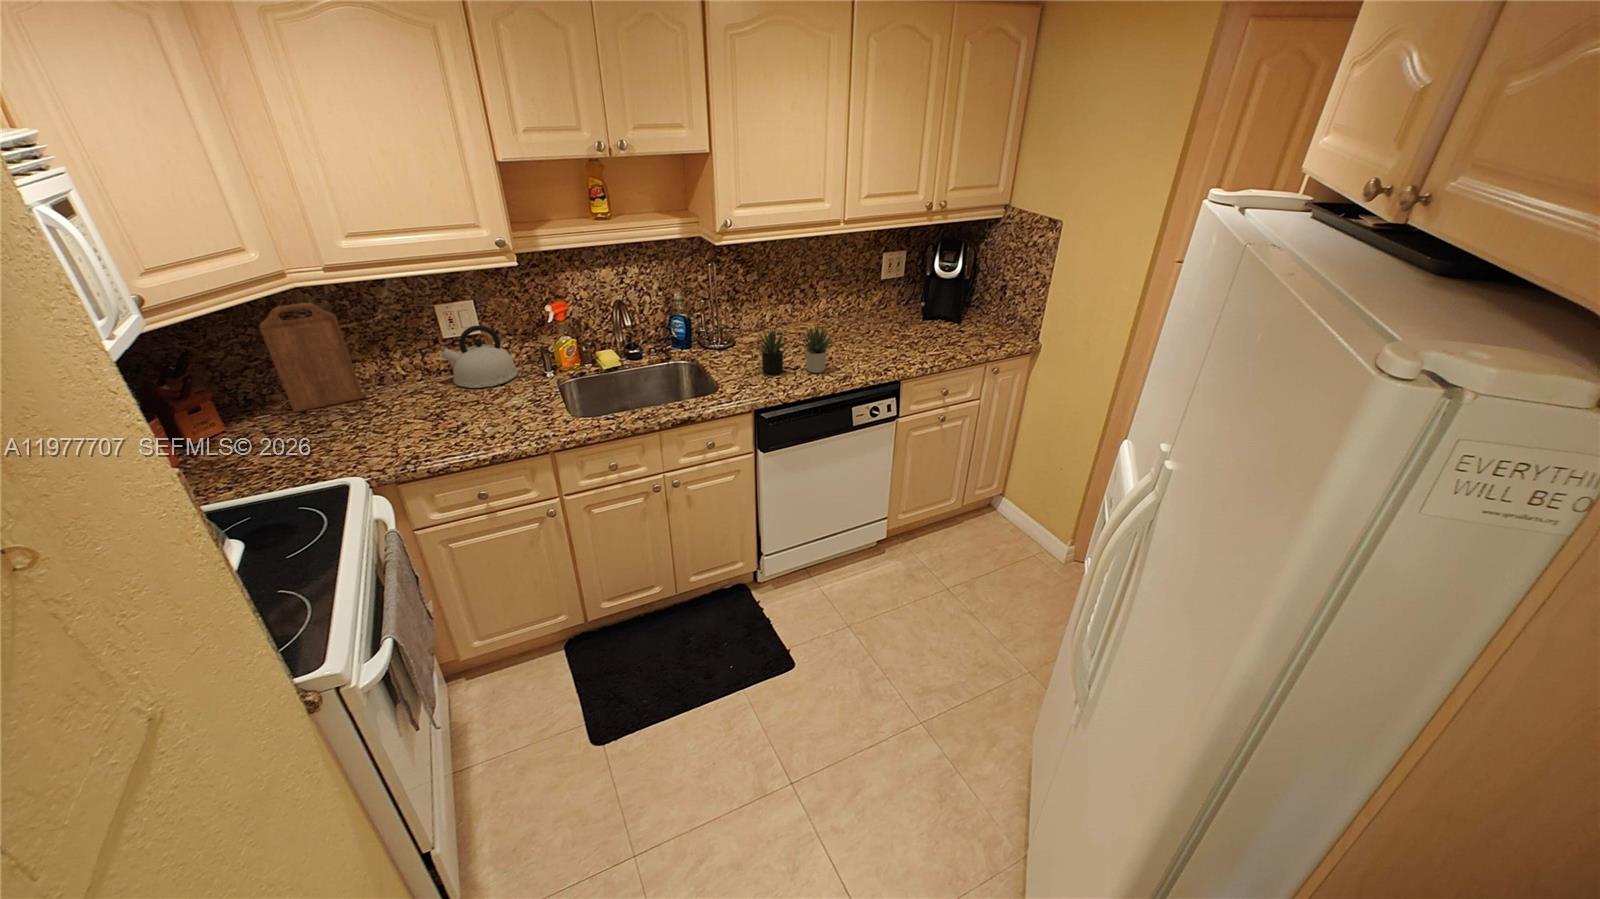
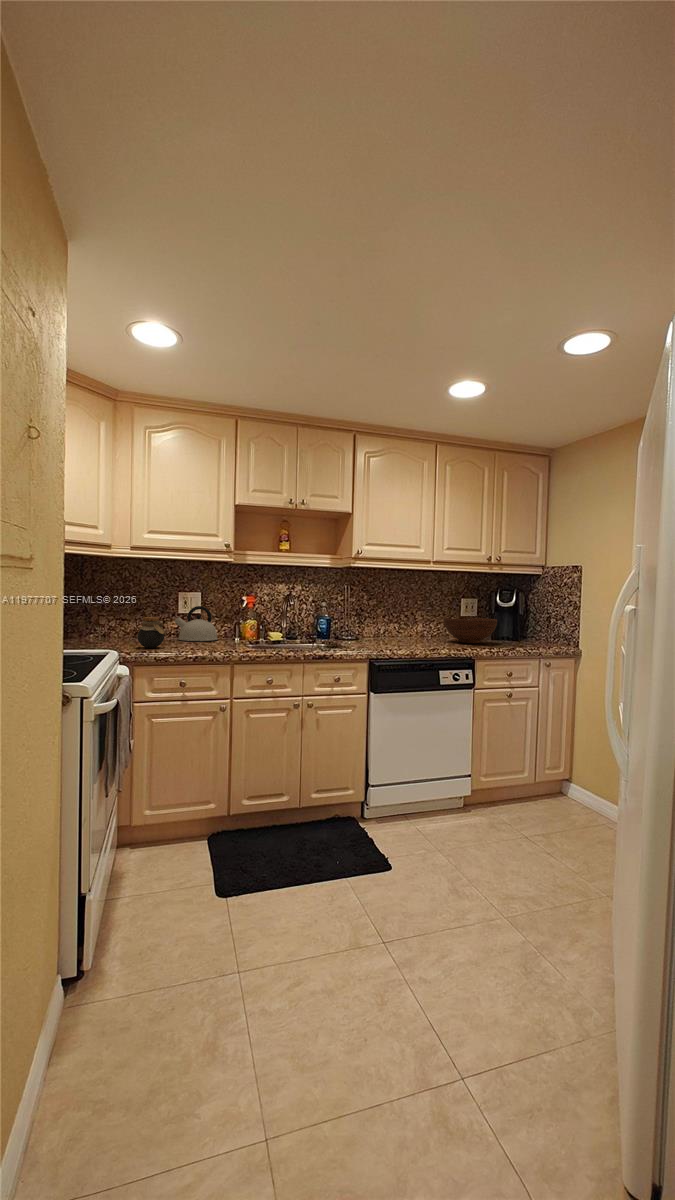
fruit bowl: none [857,283,933,331] -> present [444,617,497,643]
cutting board: present [259,303,363,412] -> none [84,576,126,641]
succulent plant: present [754,324,836,375] -> none [368,615,429,649]
jar: none [384,387,438,438] -> present [137,617,168,648]

